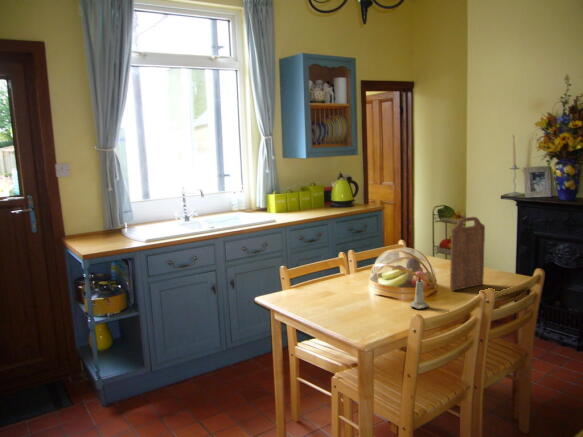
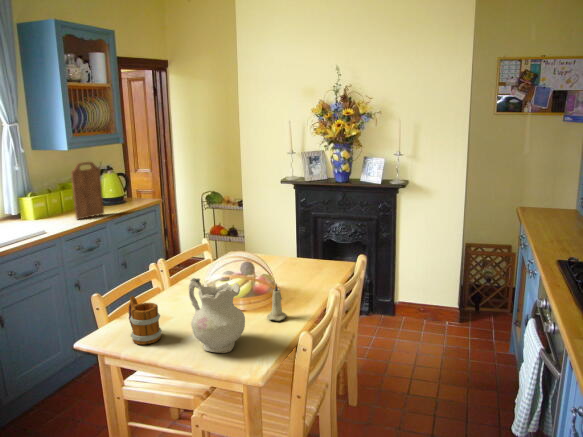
cutting board: present [450,217,485,290] -> present [71,162,104,220]
ceramic pitcher: none [334,257,379,322] -> present [189,278,245,353]
mug: none [295,268,319,306] -> present [128,296,162,345]

